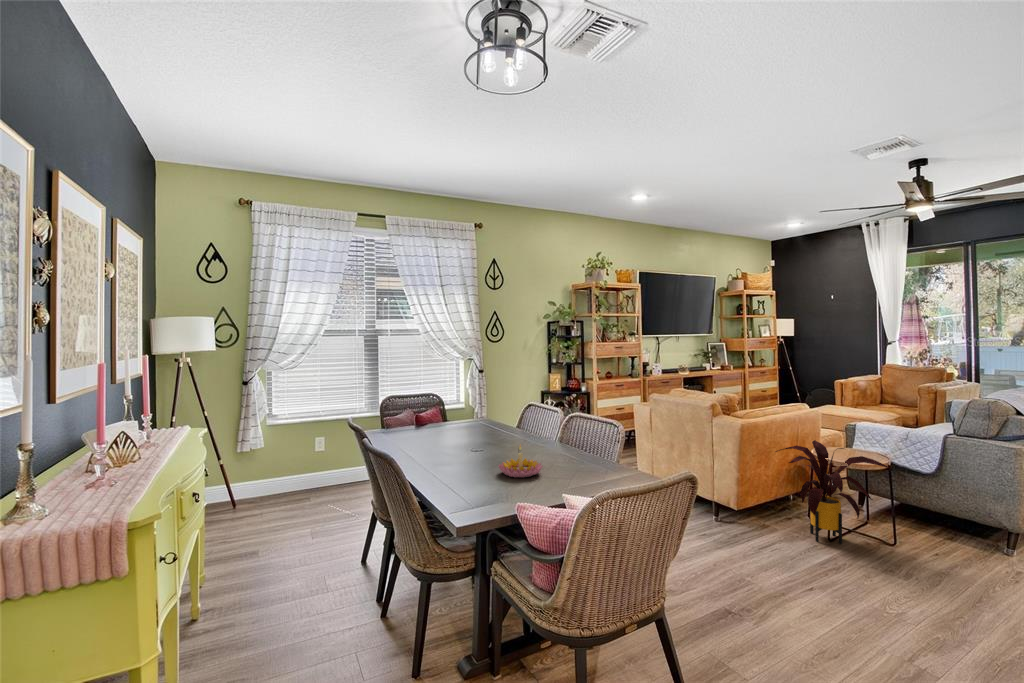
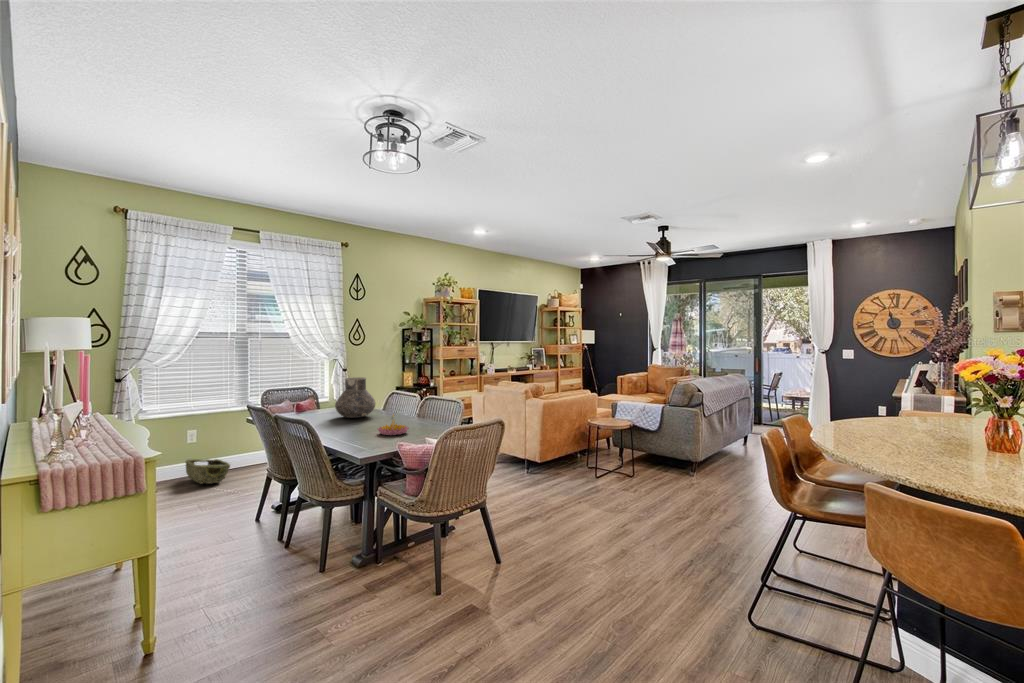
vase: none [453,386,504,440] -> present [335,377,375,418]
house plant: present [775,440,889,544] -> none [566,413,630,479]
woven basket: none [314,469,356,500] -> present [186,459,230,484]

